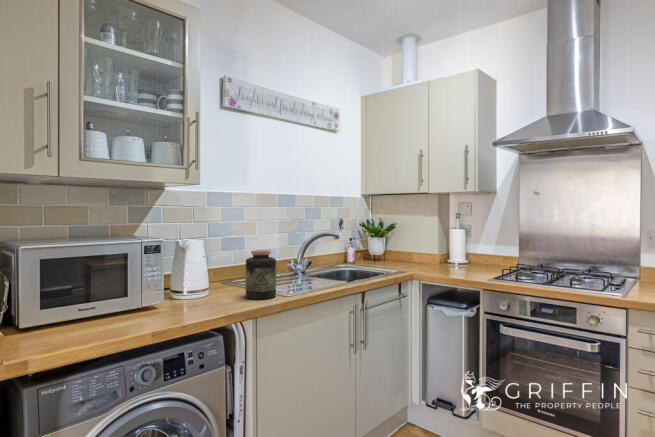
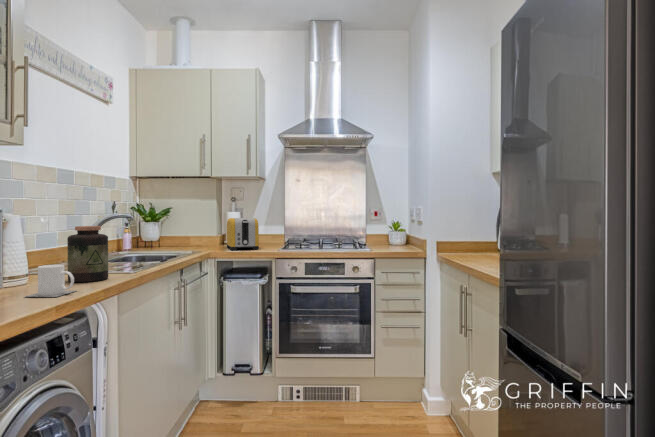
toaster: none [440,237,474,275] -> present [227,218,259,250]
mug: none [192,285,230,313] -> present [26,265,74,297]

